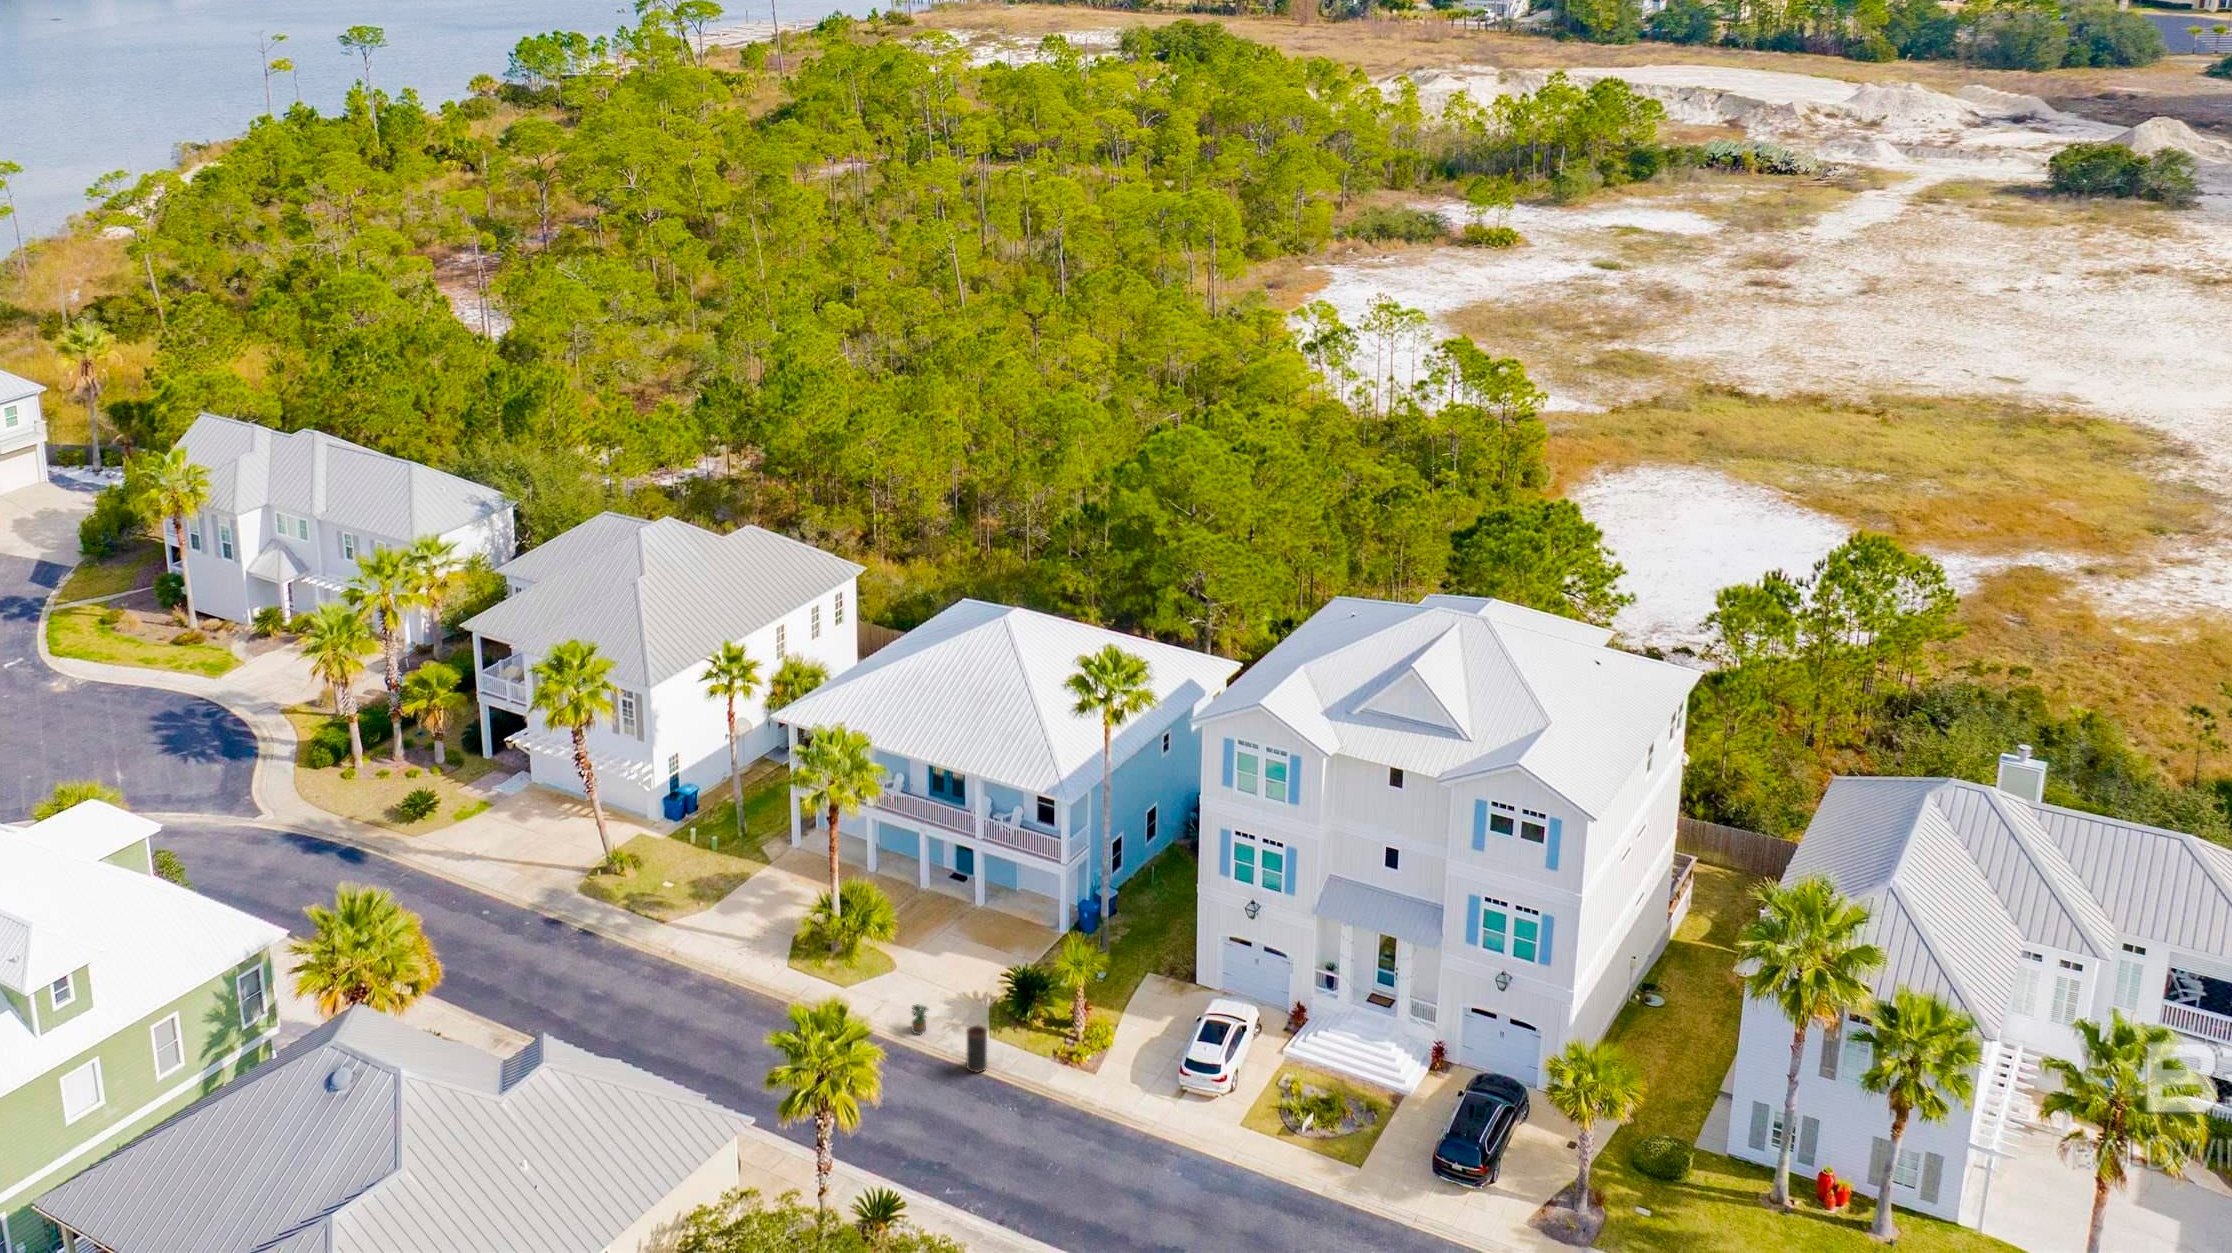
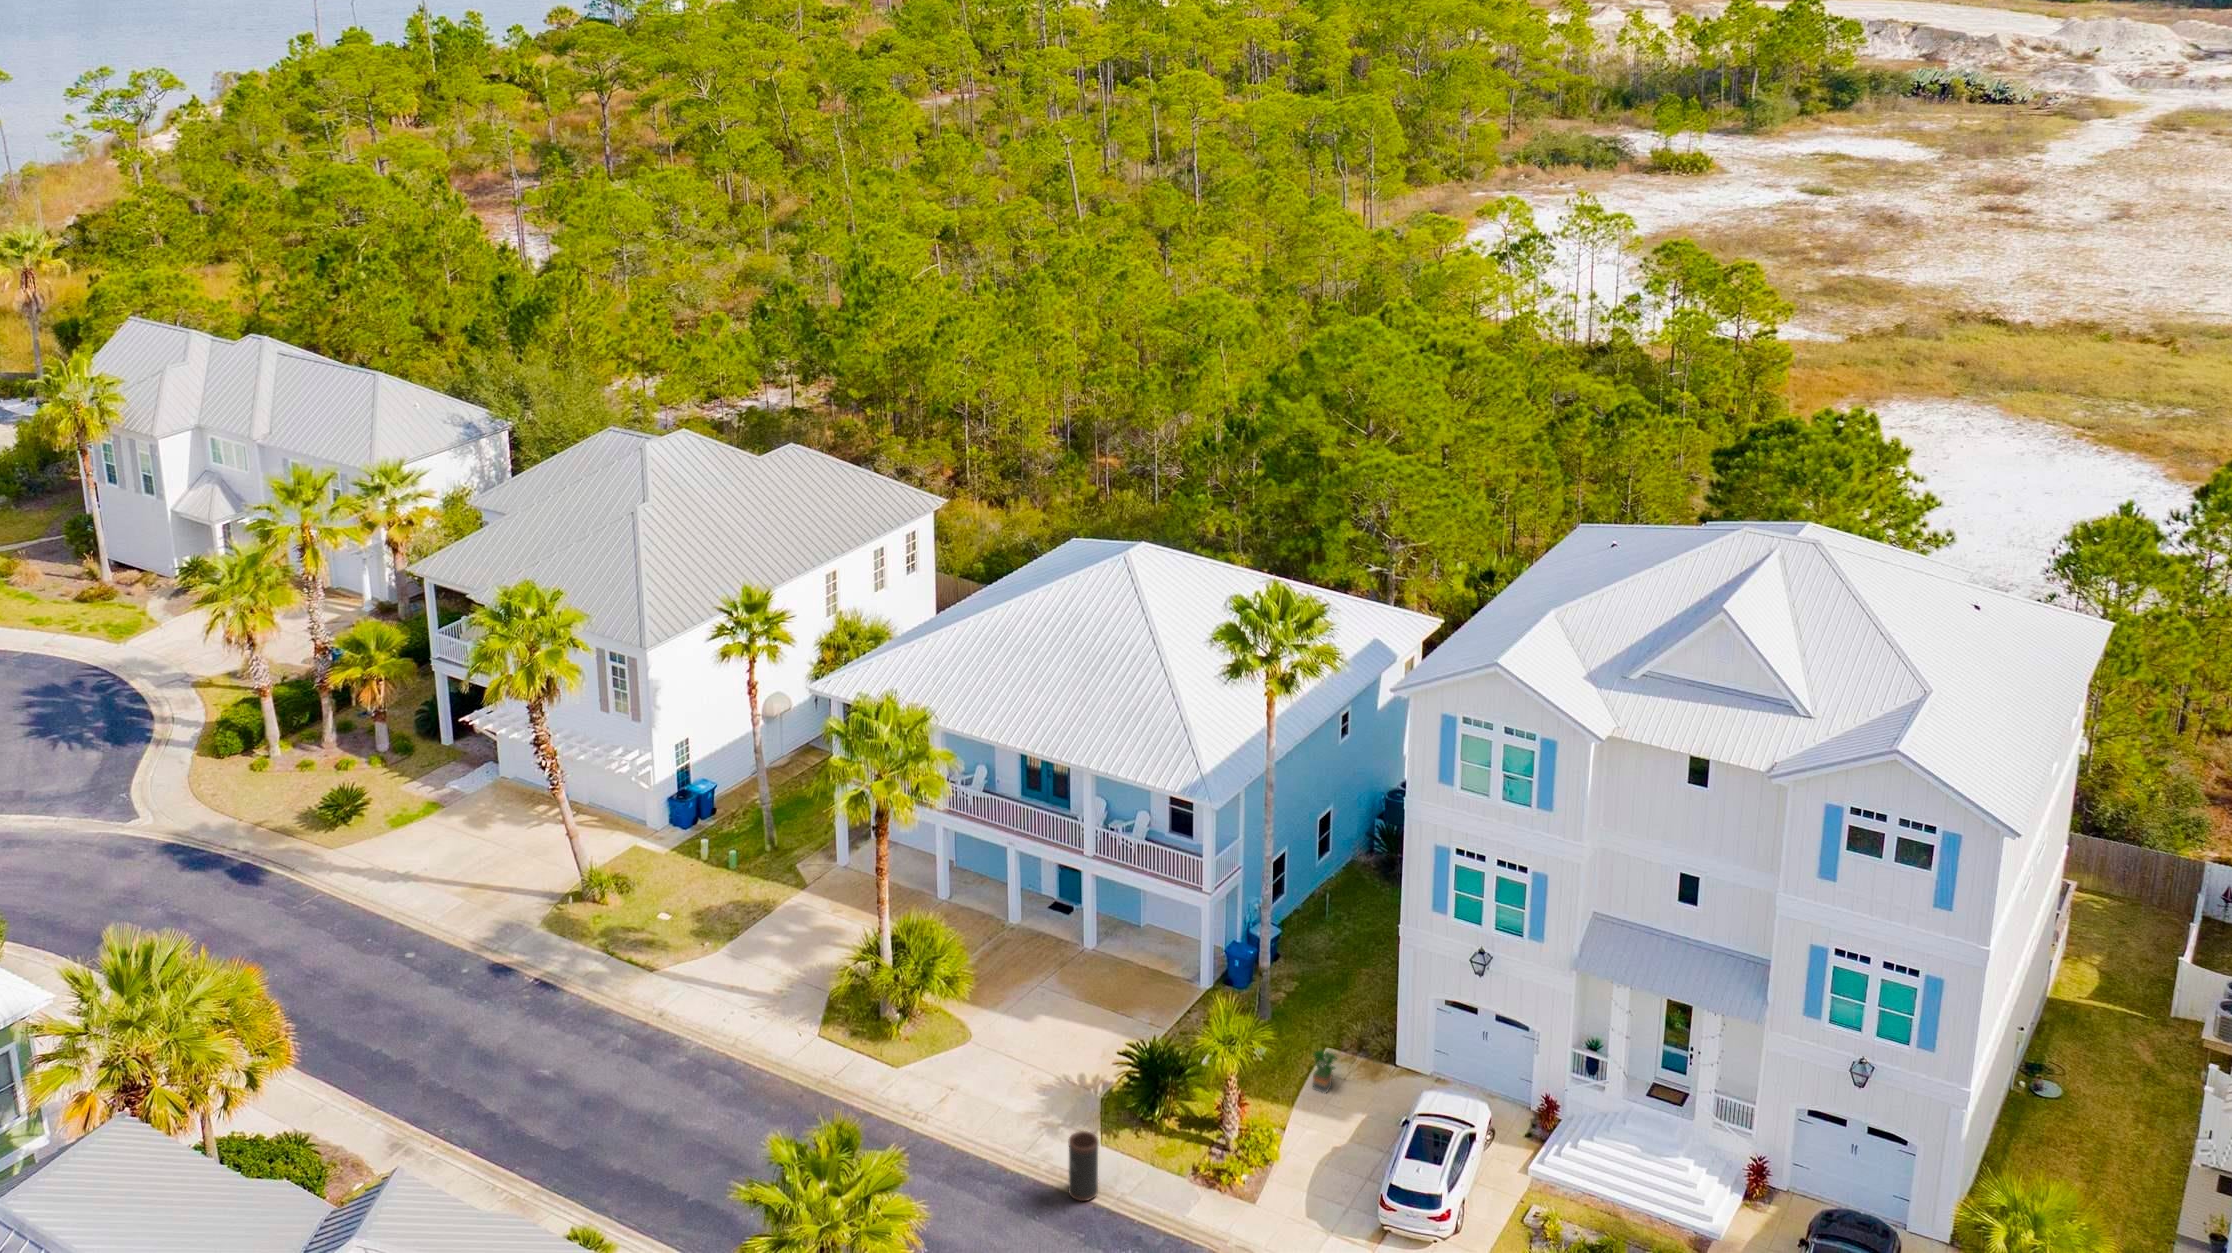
potted tree: present [912,1004,928,1035] -> present [1313,1051,1337,1093]

